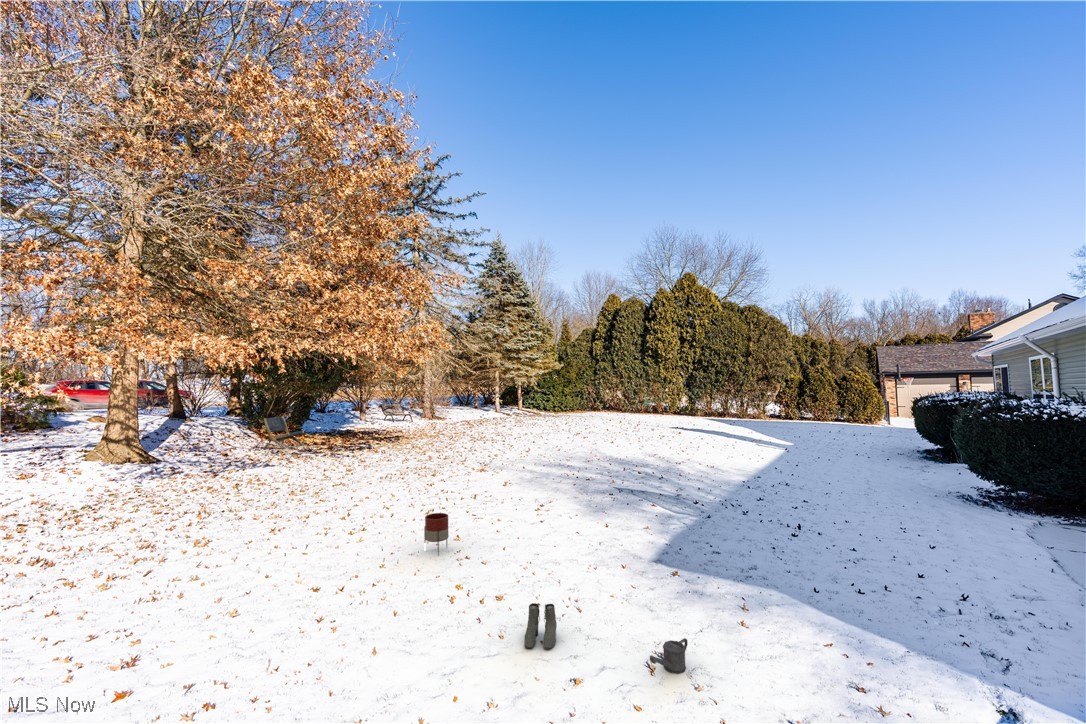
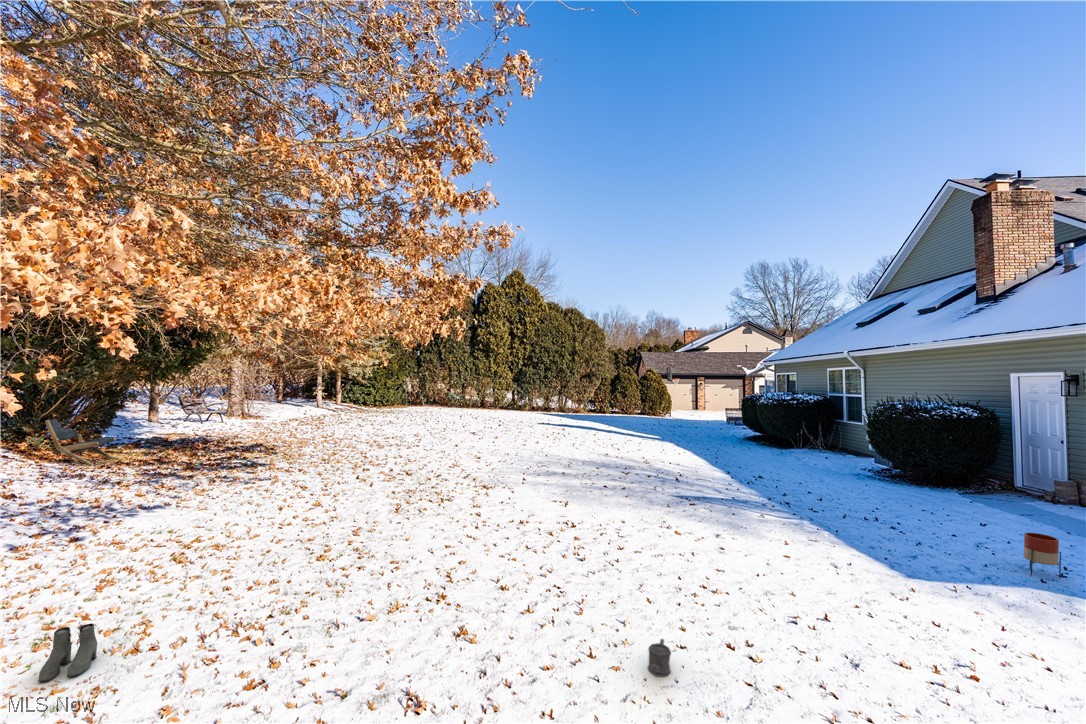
planter: present [424,513,449,555] -> present [1024,533,1061,578]
boots: present [525,603,557,649] -> present [38,623,97,682]
watering can: present [650,638,688,674] -> present [648,639,671,677]

